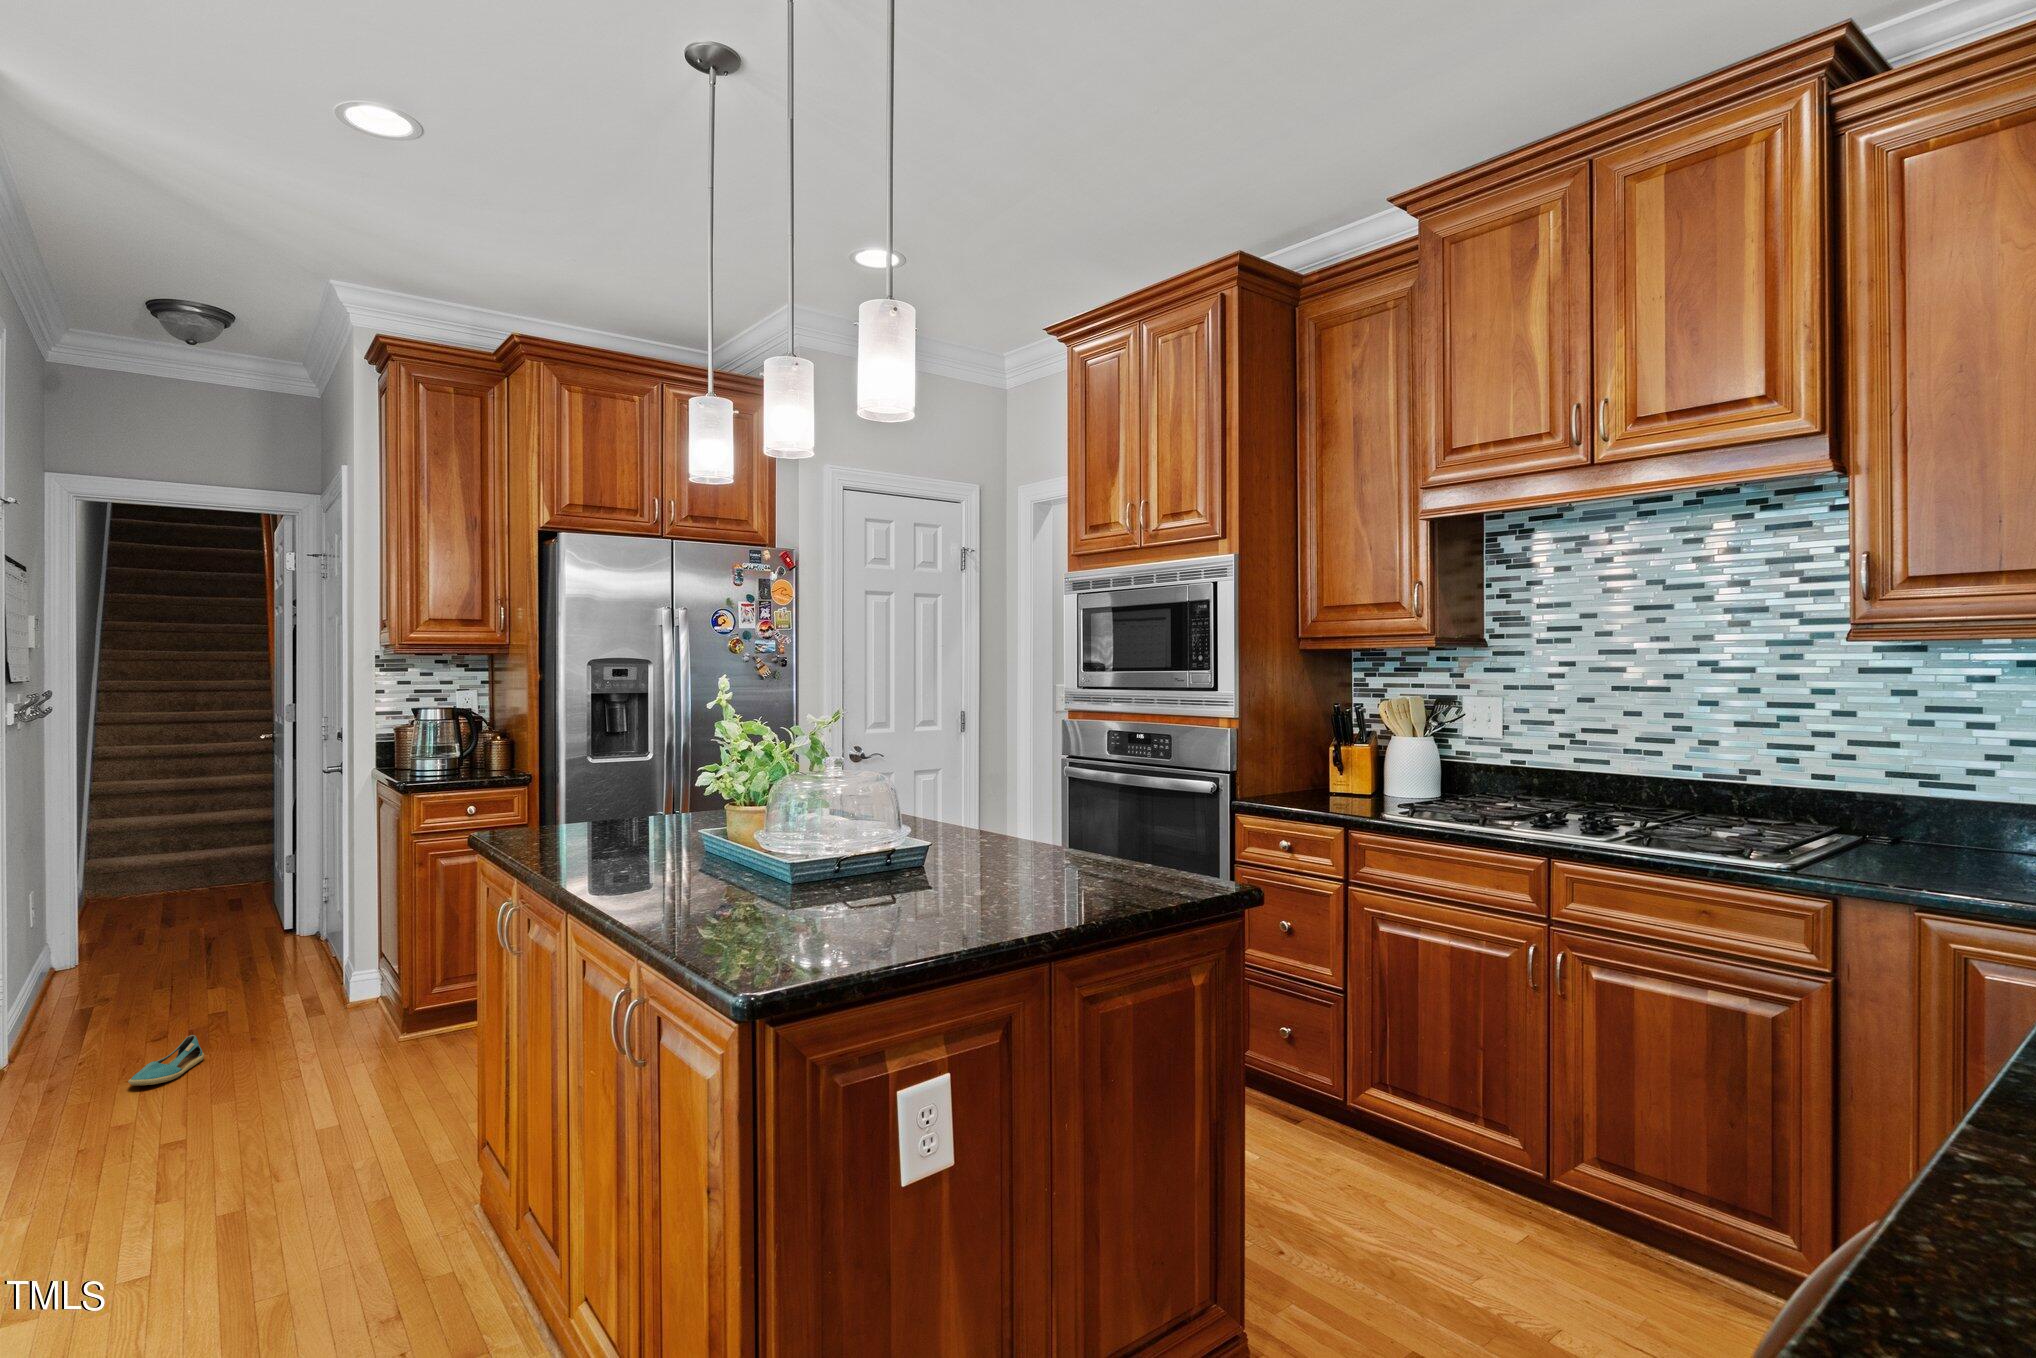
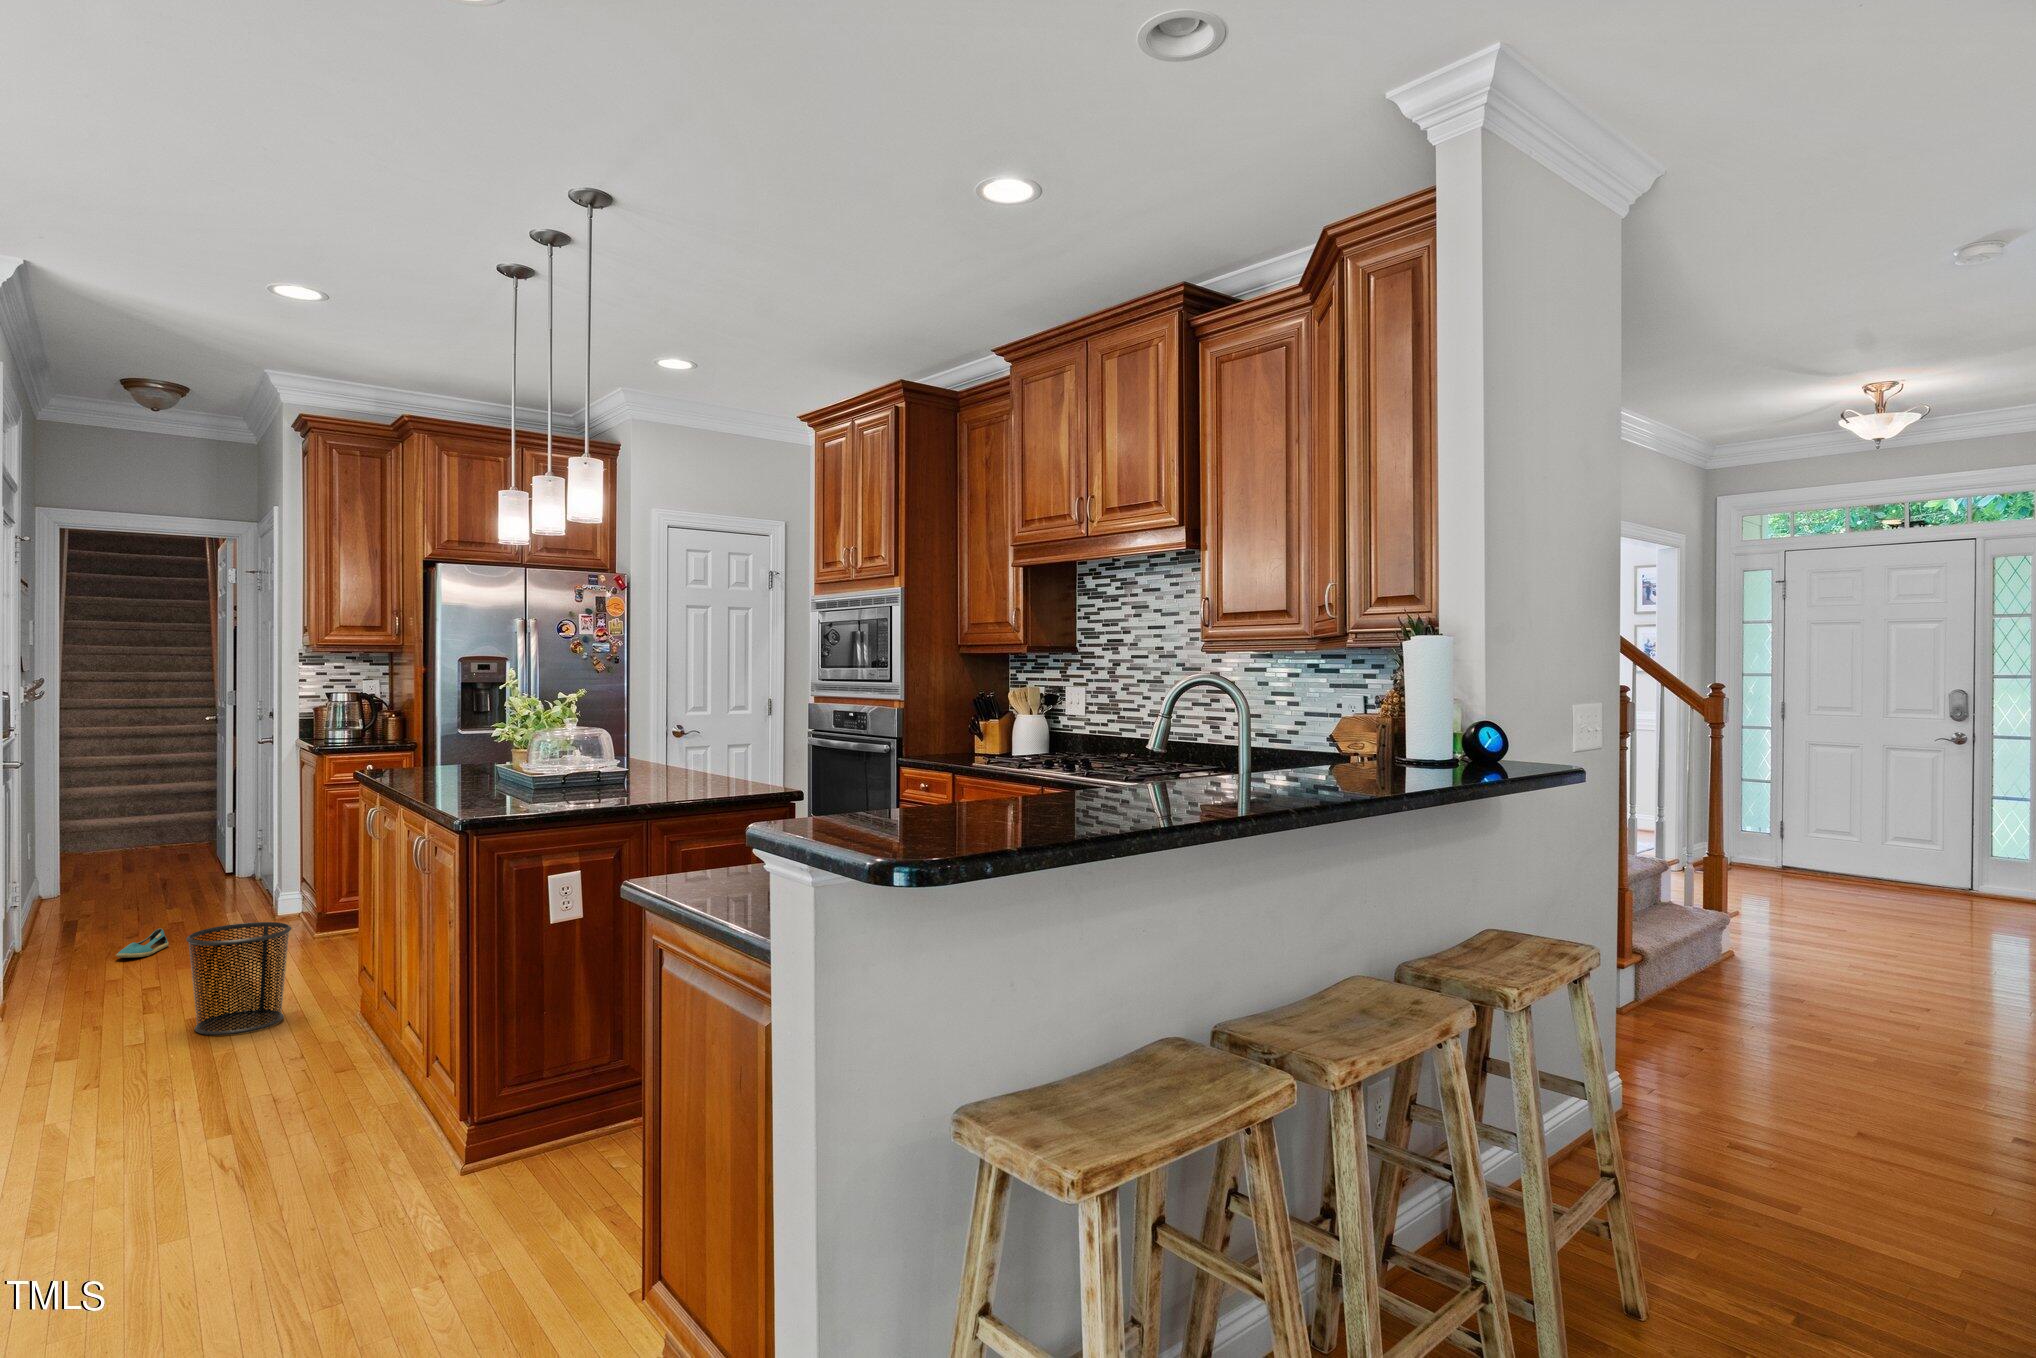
waste bin: none [214,1067,377,1265] -> present [186,922,291,1035]

